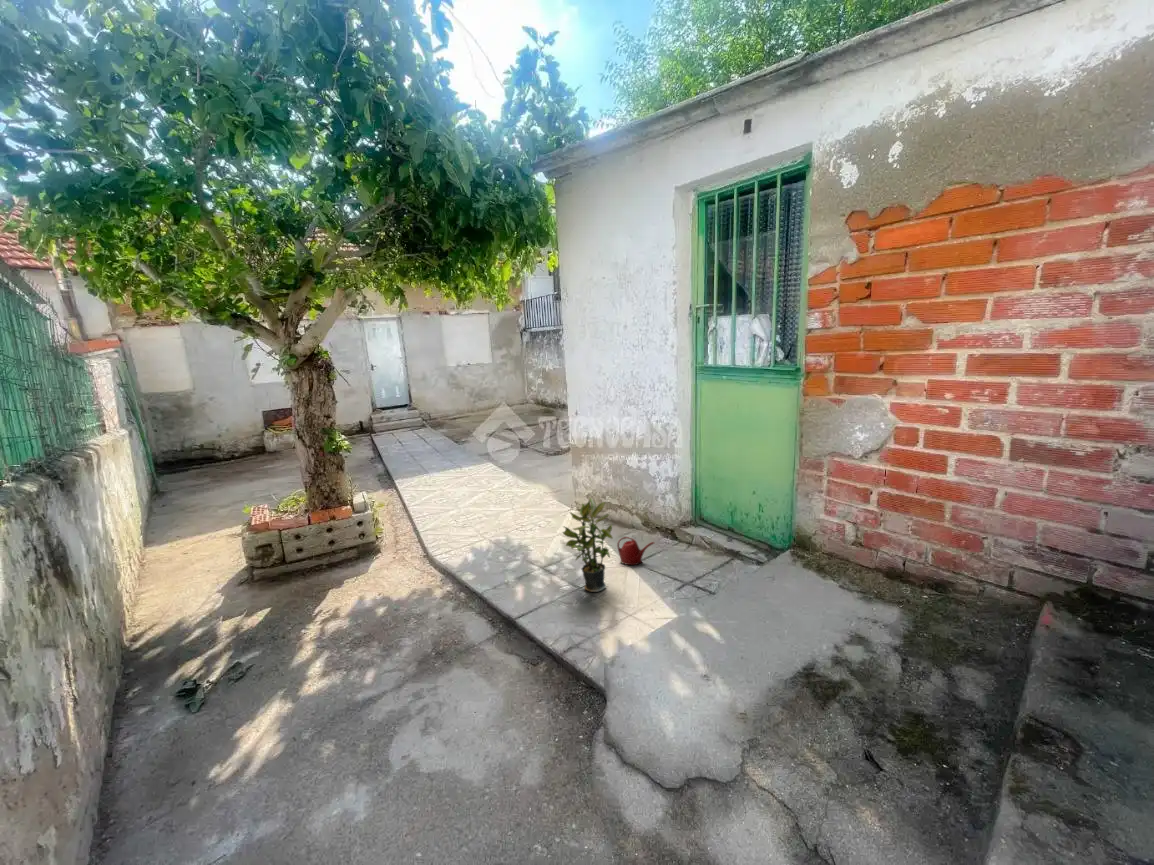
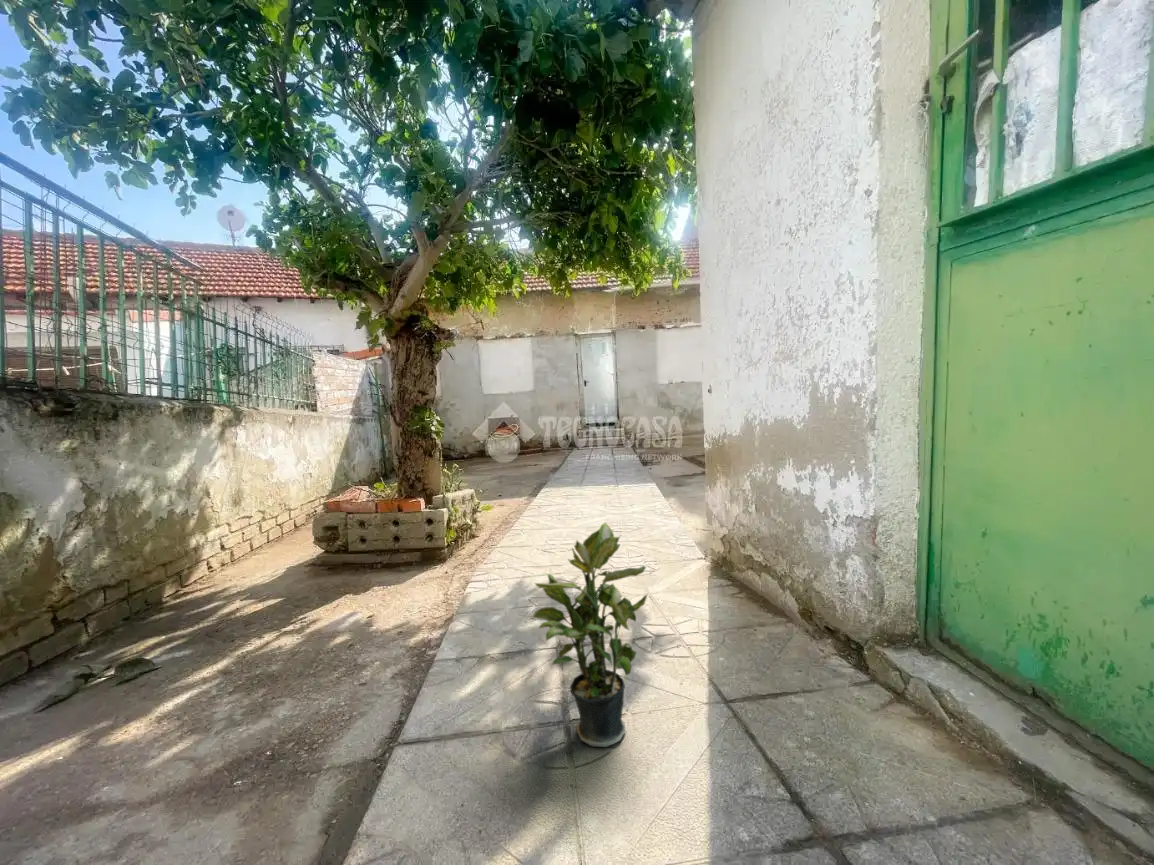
watering can: present [617,537,654,565] -> none [698,631,777,706]

